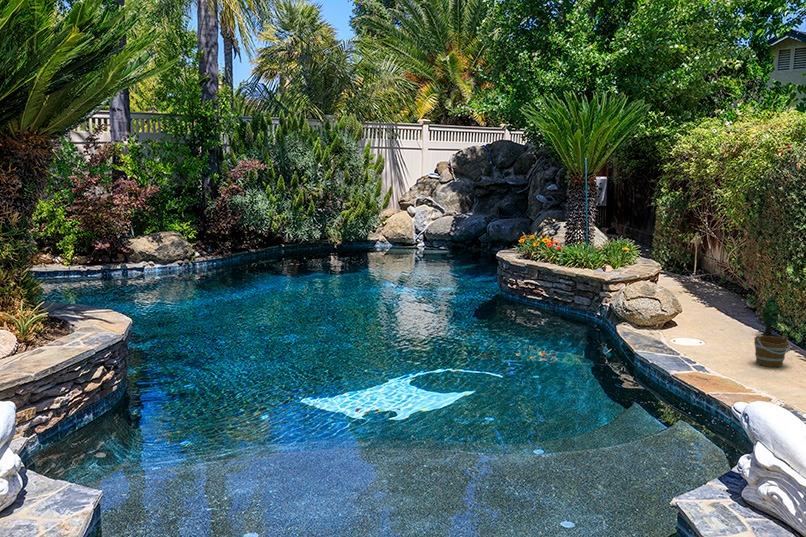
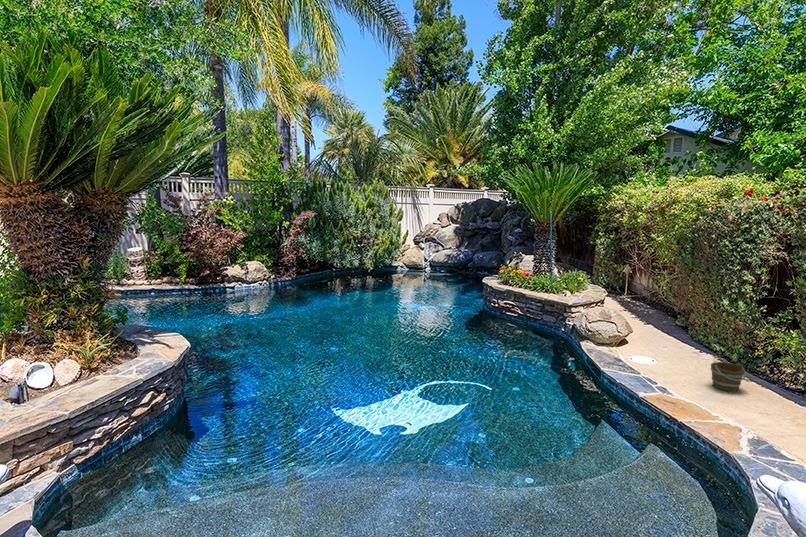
decorative plant: present [759,295,784,336] -> none [702,322,727,356]

